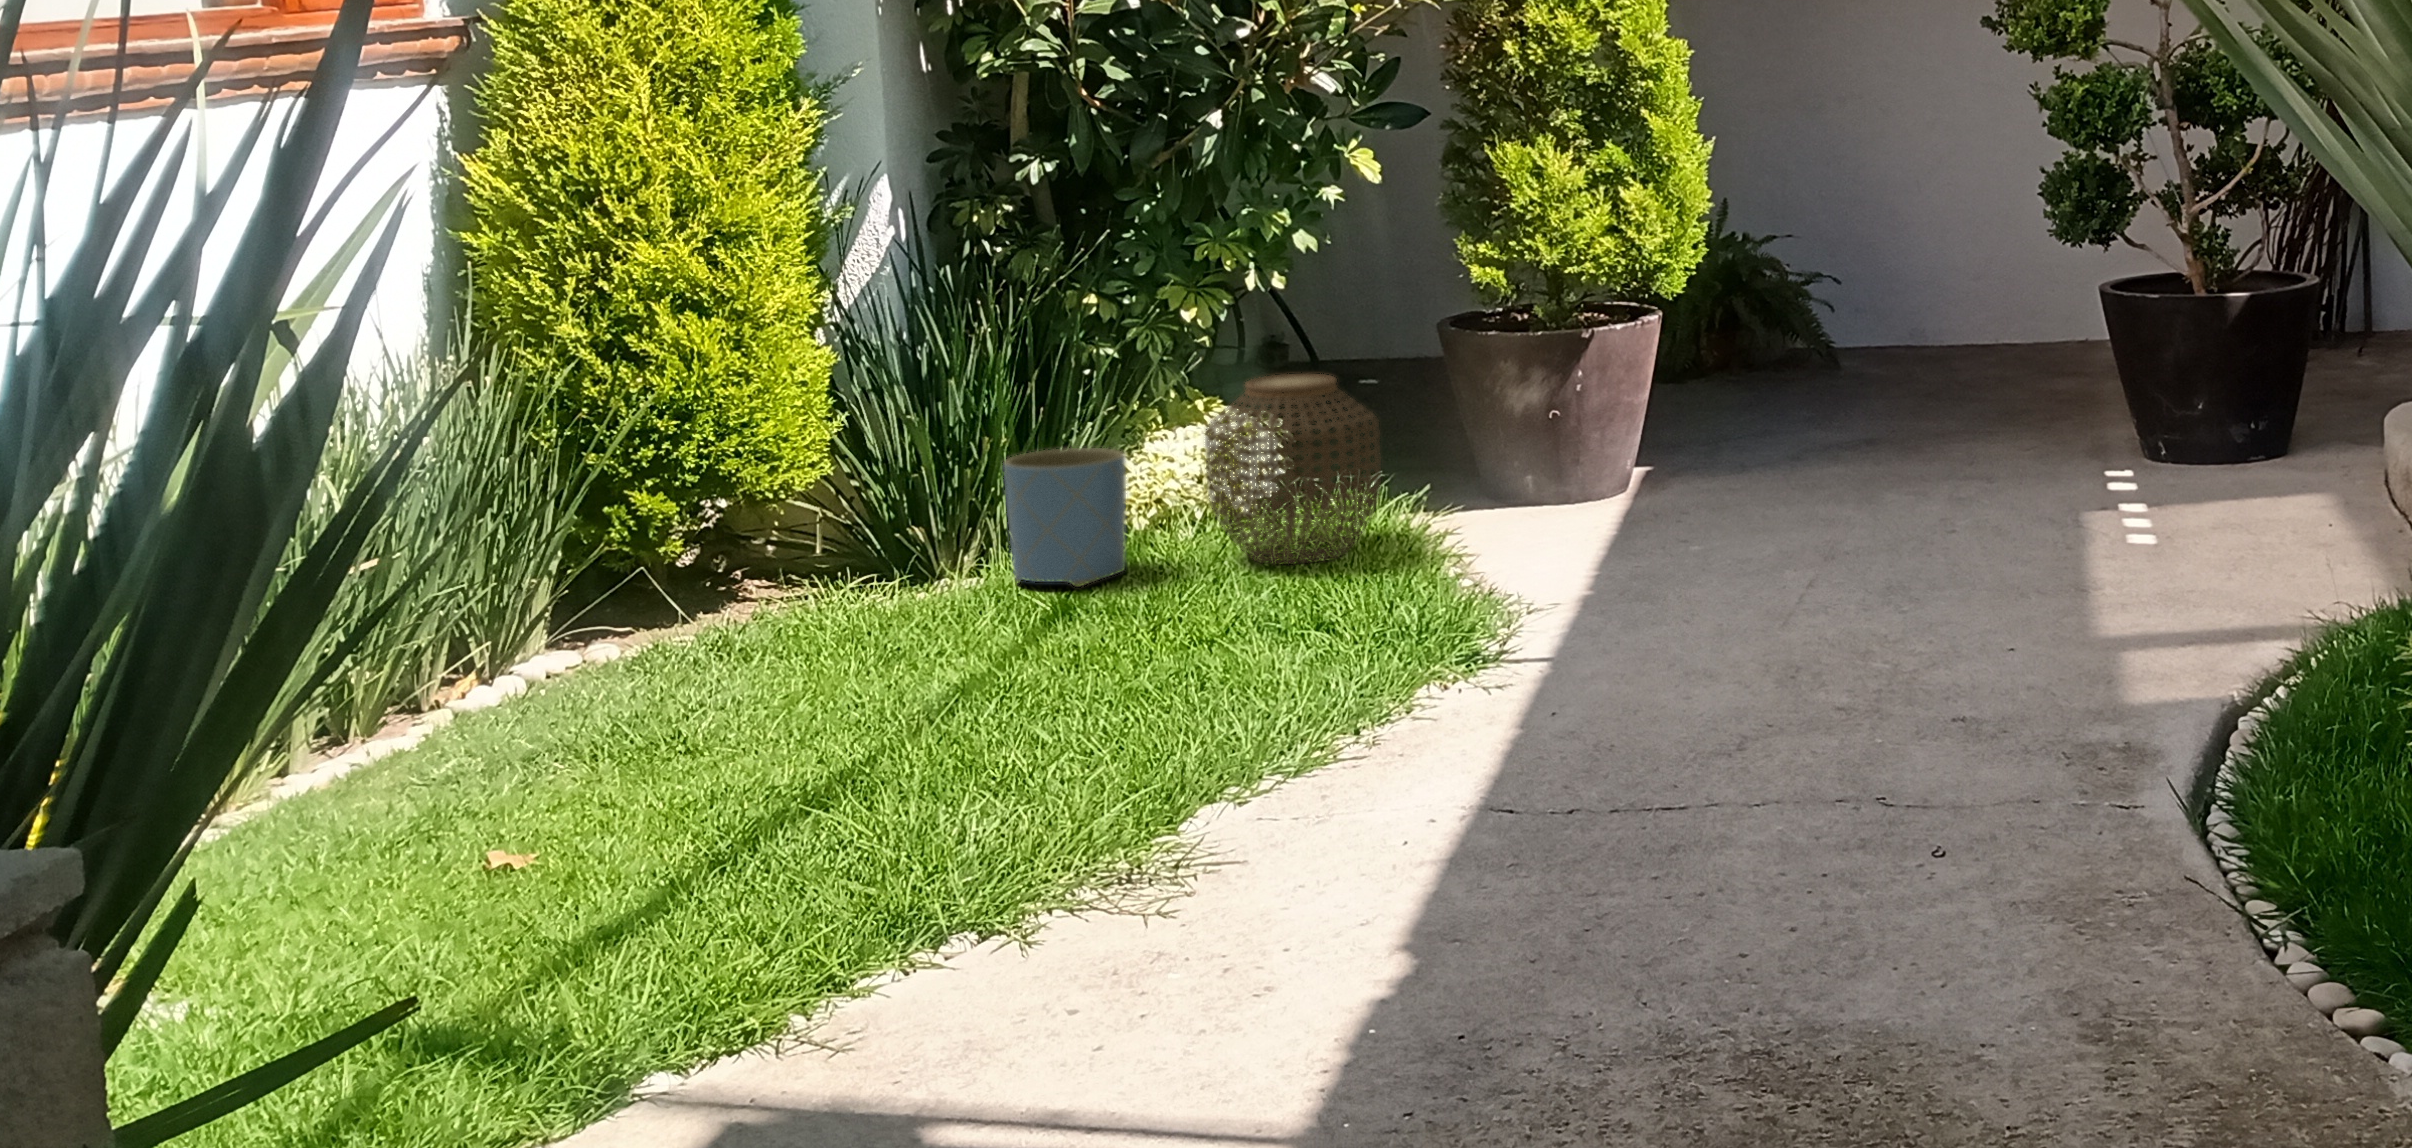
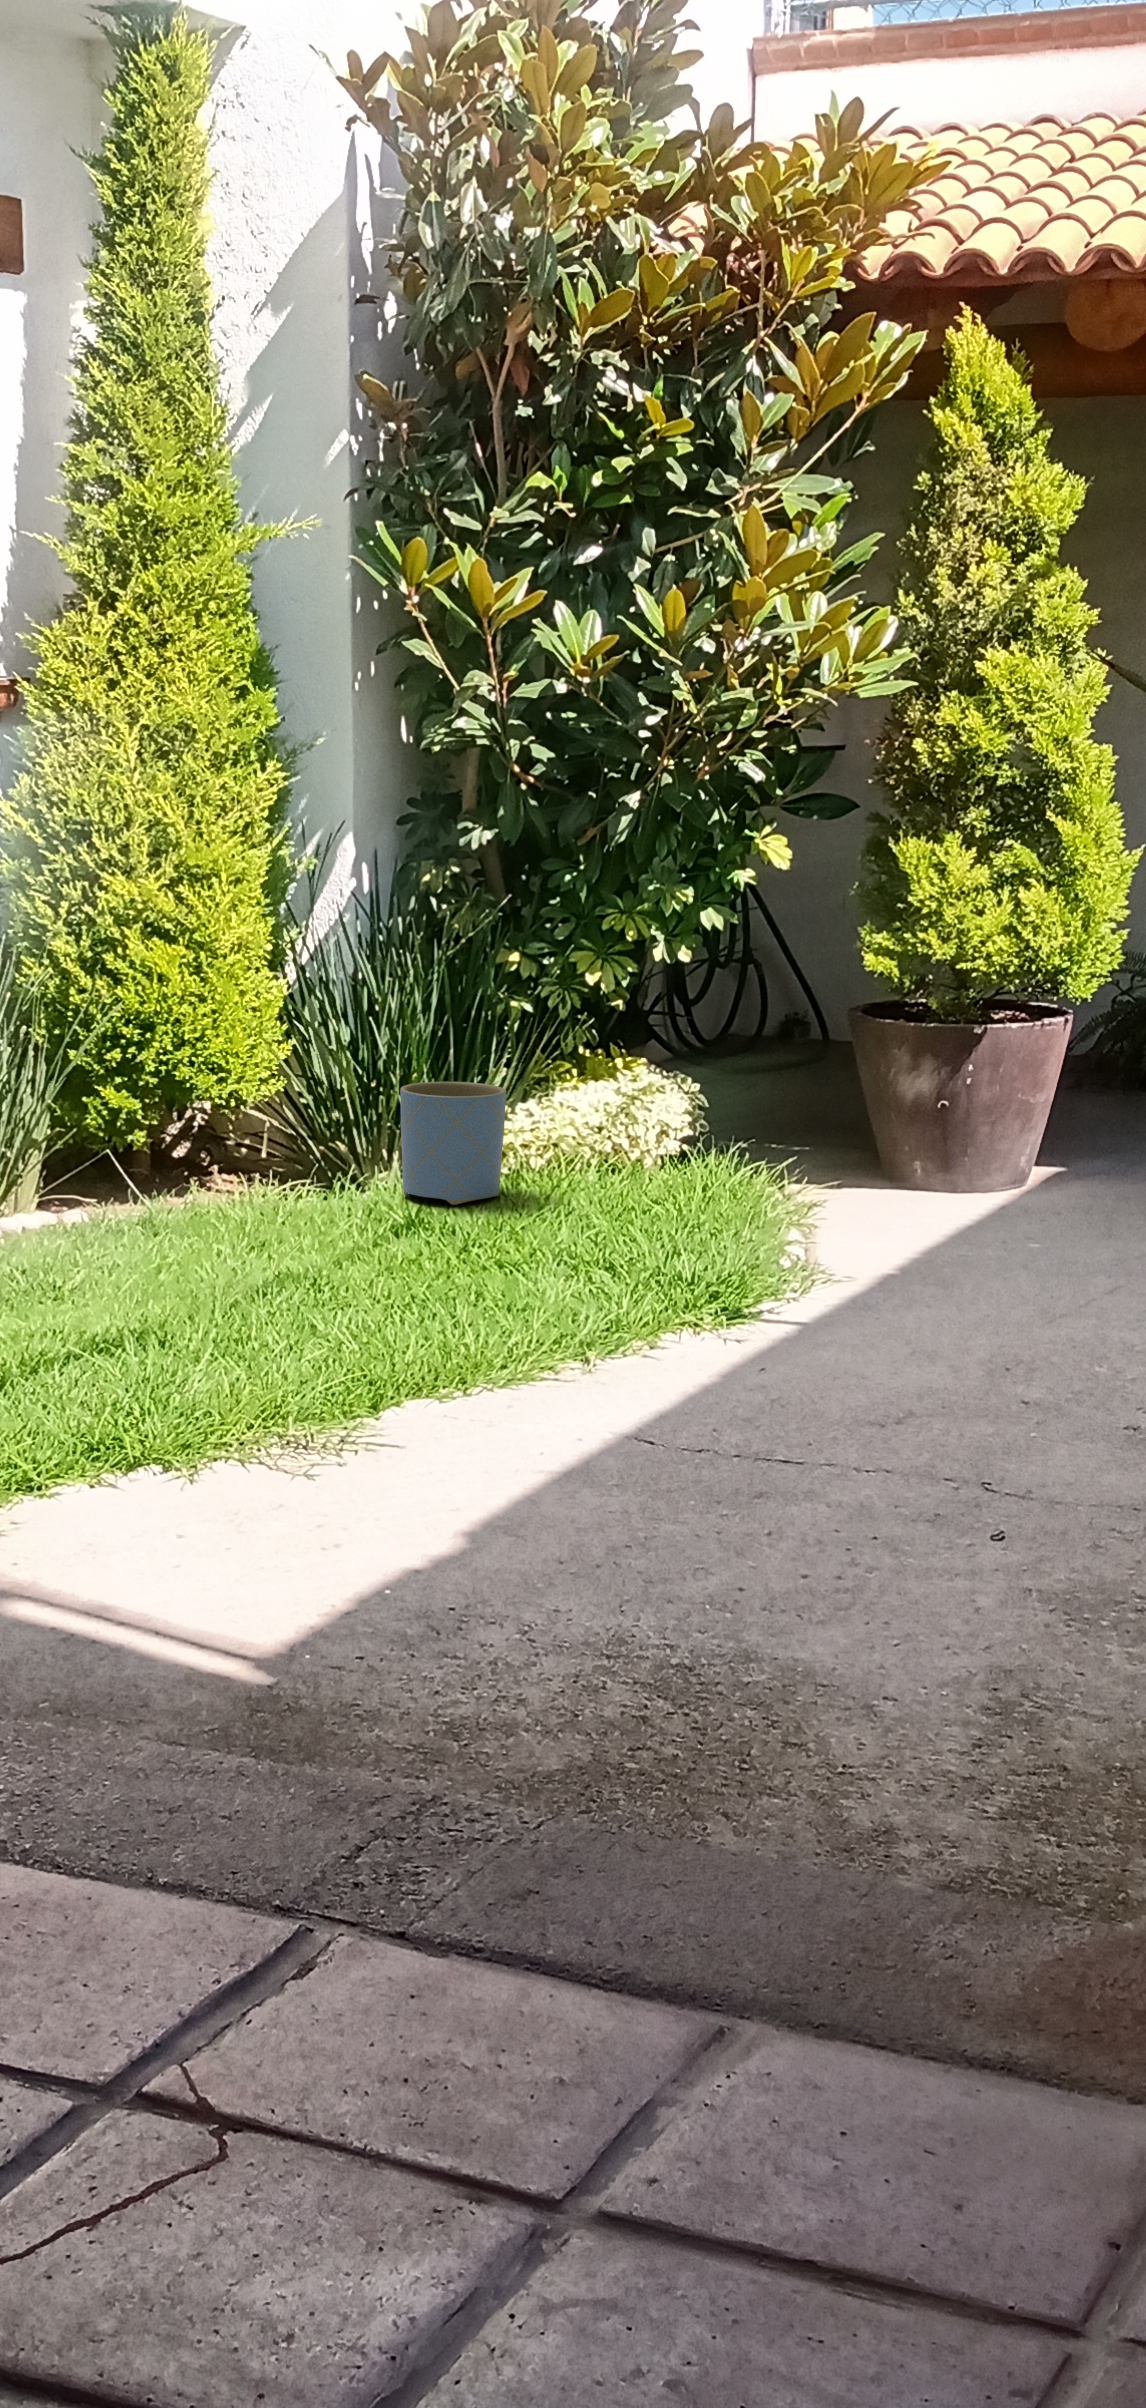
woven basket: present [1205,374,1381,563] -> none [577,1033,738,1208]

